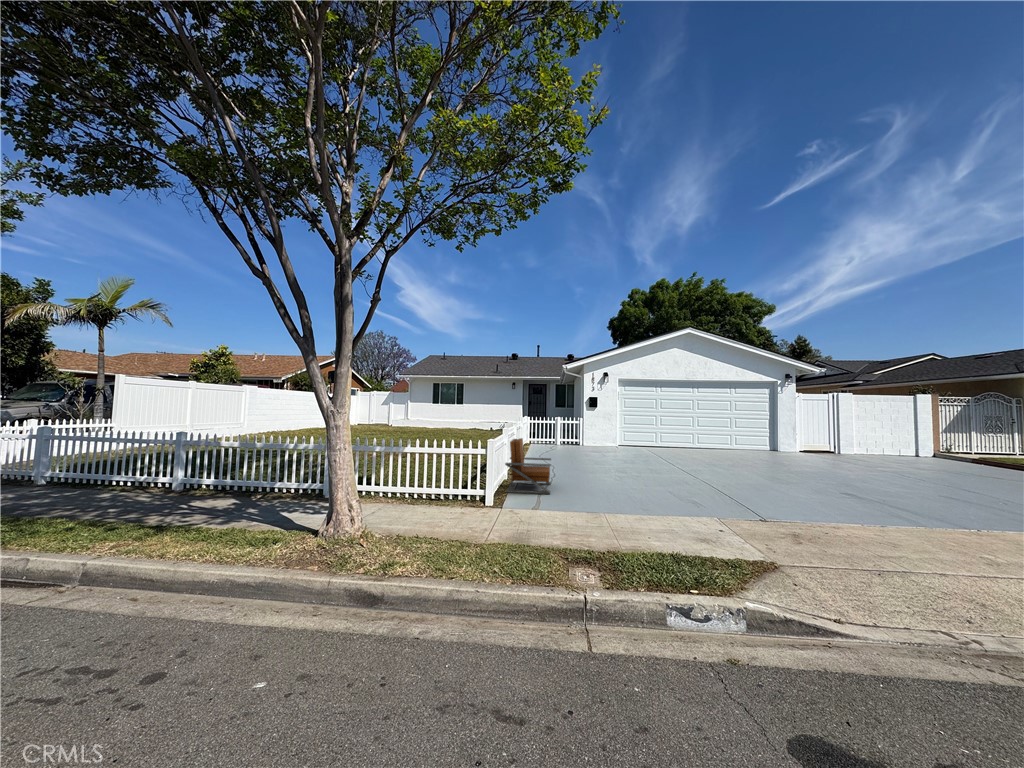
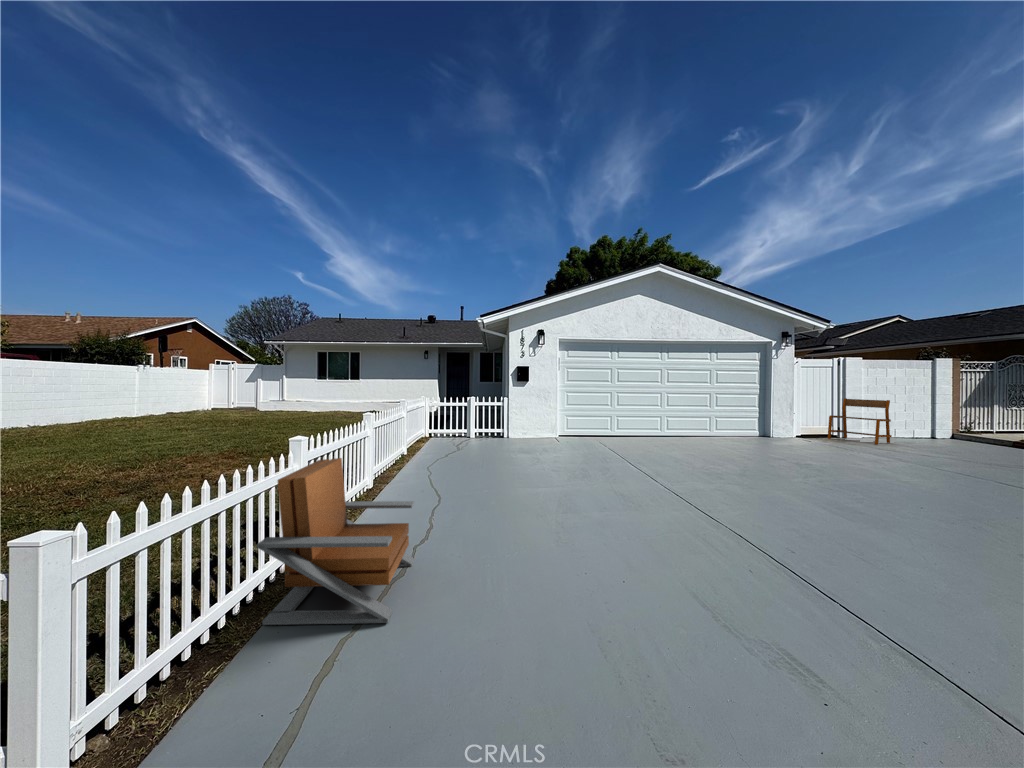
bench: none [822,423,868,457] -> present [828,398,892,445]

